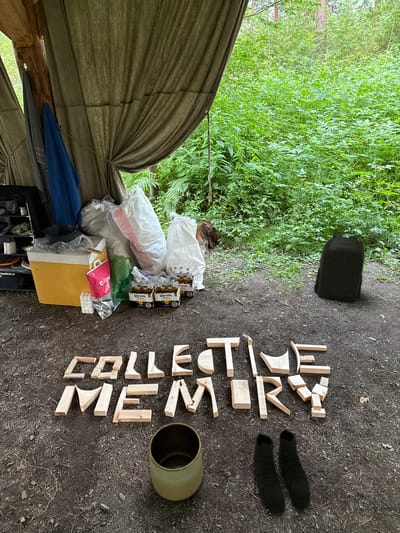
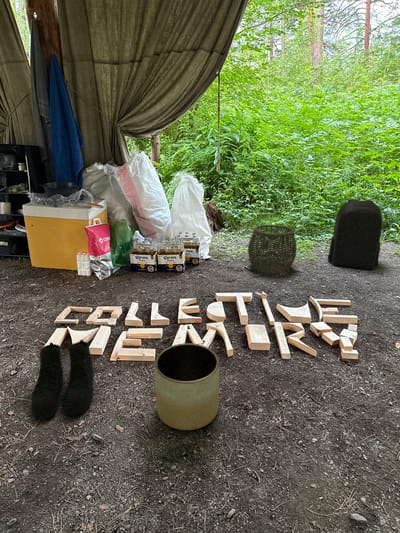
woven basket: none [238,261,283,310] -> present [248,225,297,274]
boots: present [254,429,310,512] -> present [31,340,93,419]

